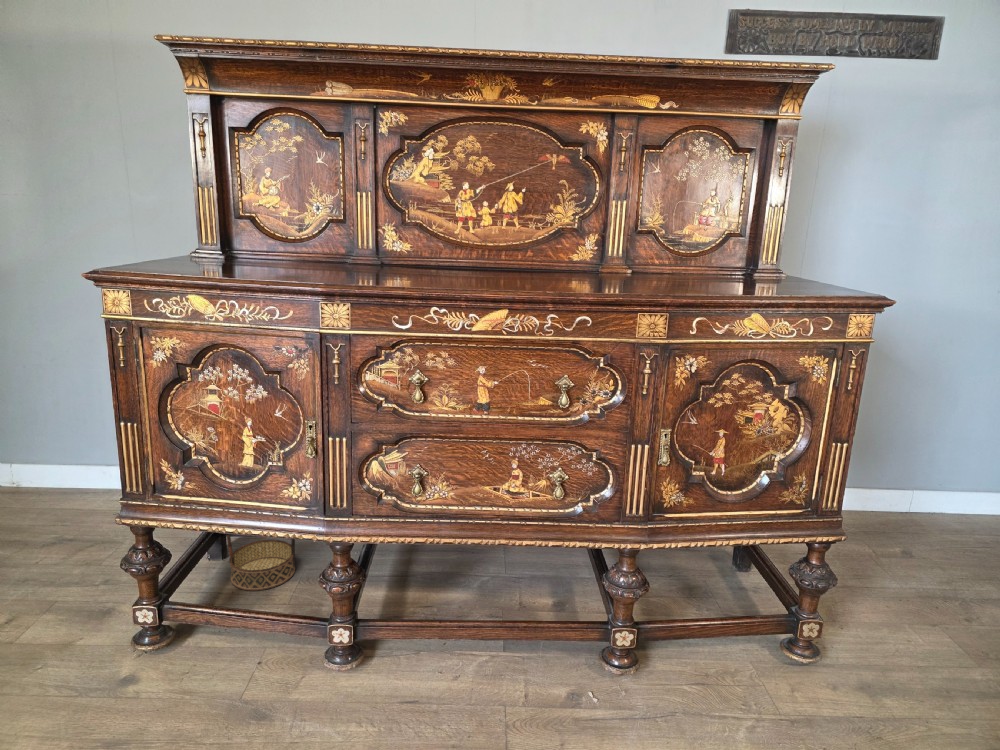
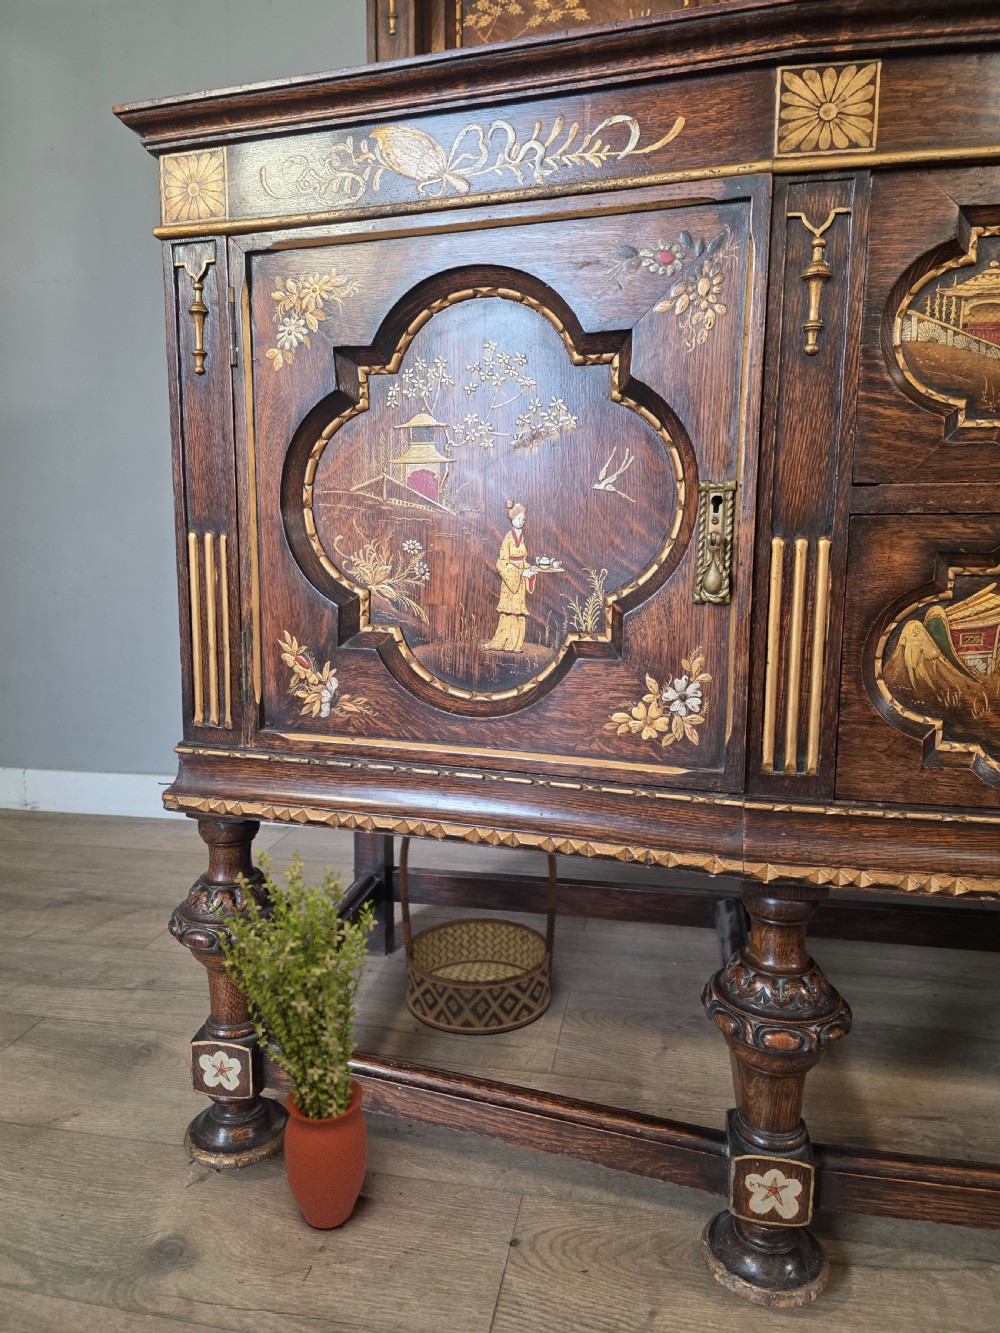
potted plant: none [136,538,204,667] -> present [209,849,378,1228]

